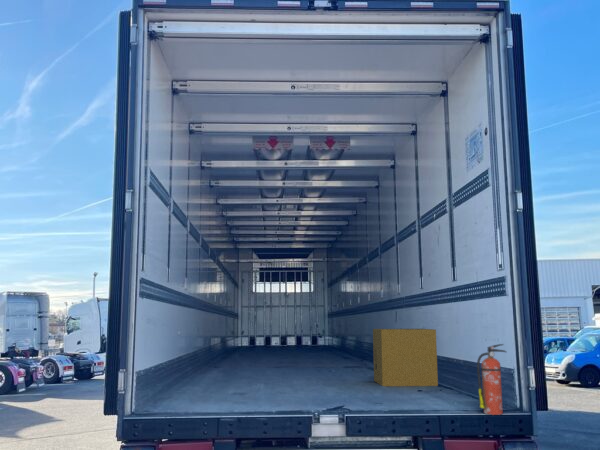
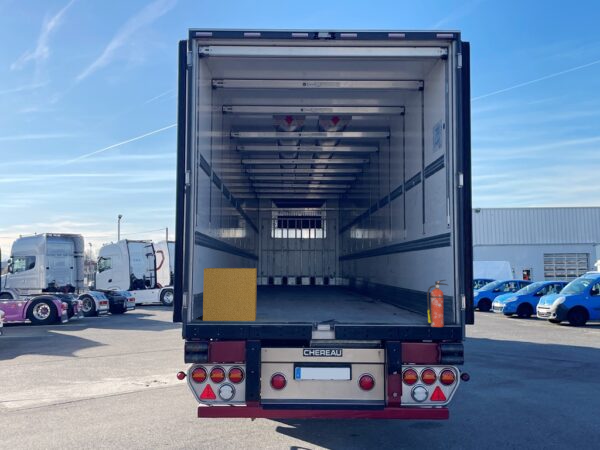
cardboard box: present [373,329,438,386] -> present [203,268,257,321]

